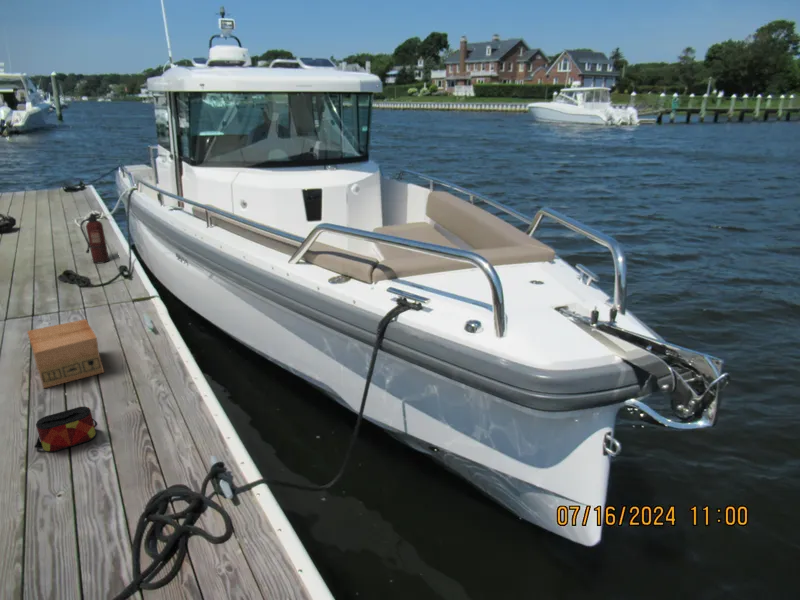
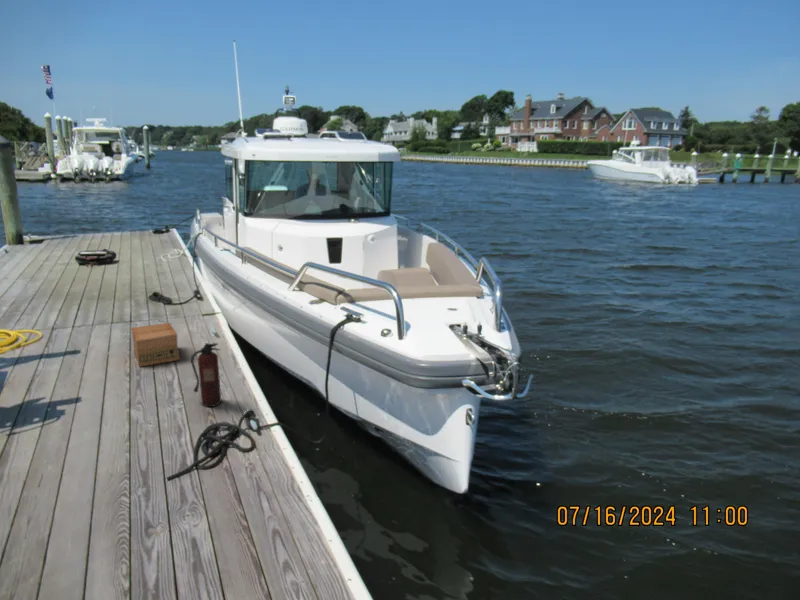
fire extinguisher: present [80,214,109,263] -> present [191,343,221,407]
bag: present [34,407,97,452] -> none [135,375,175,402]

